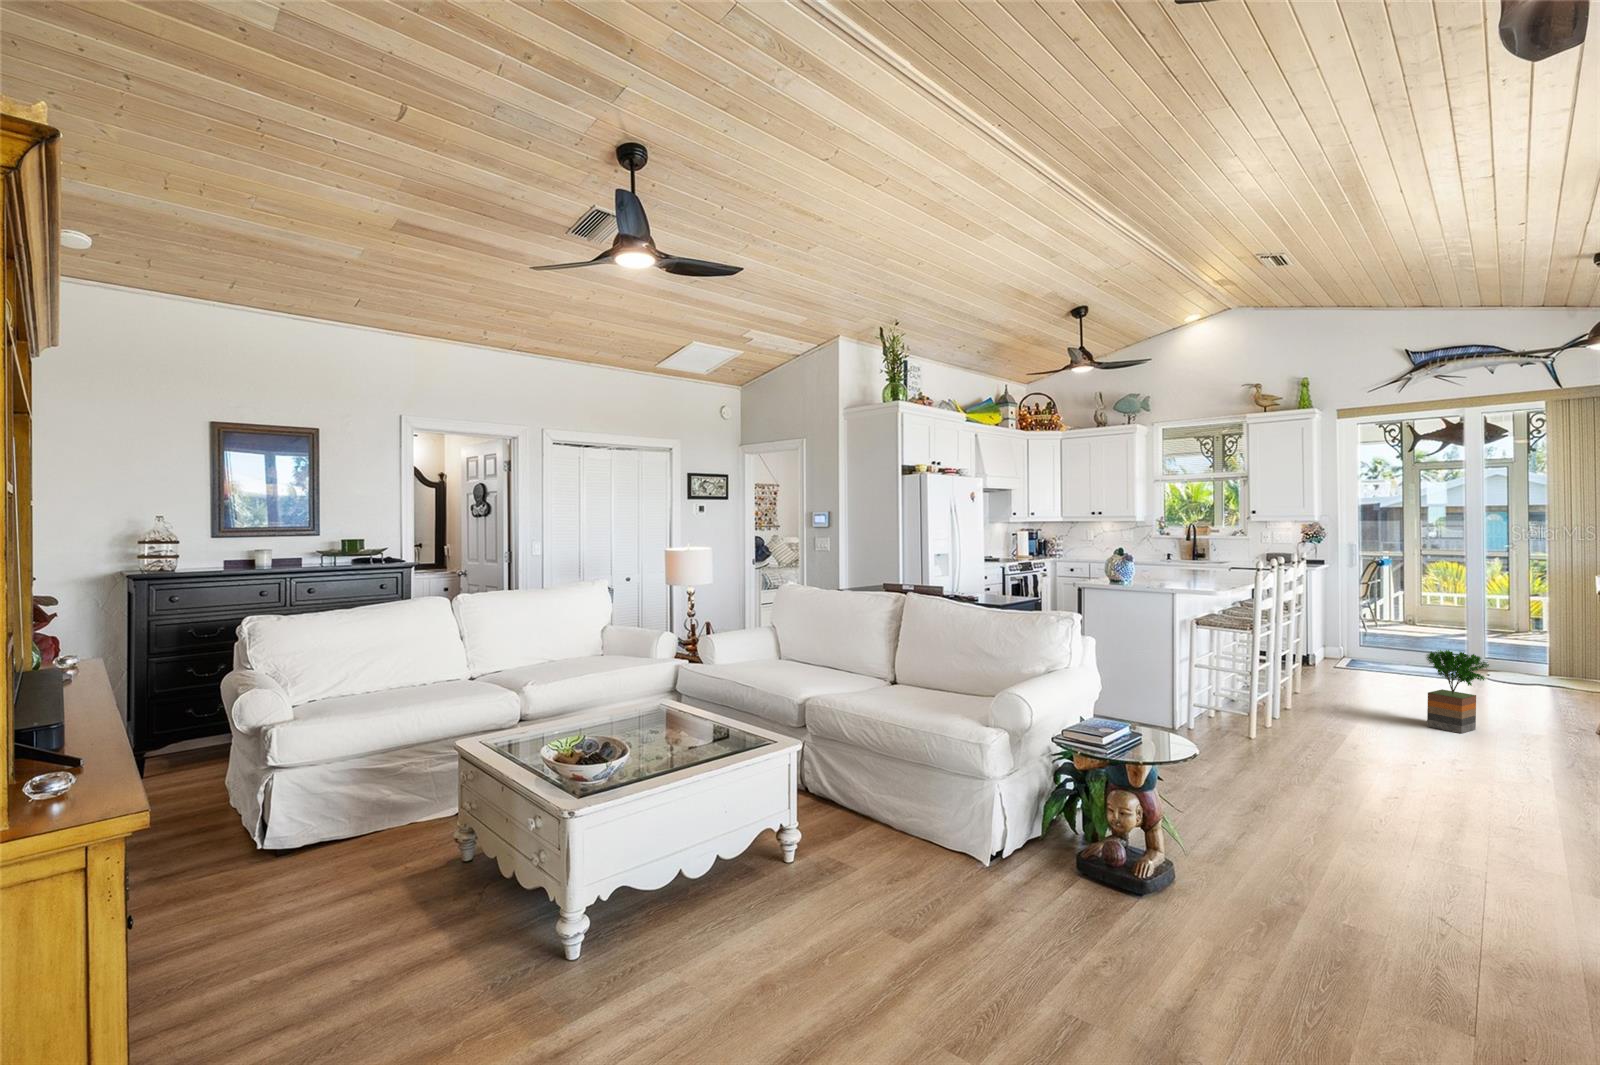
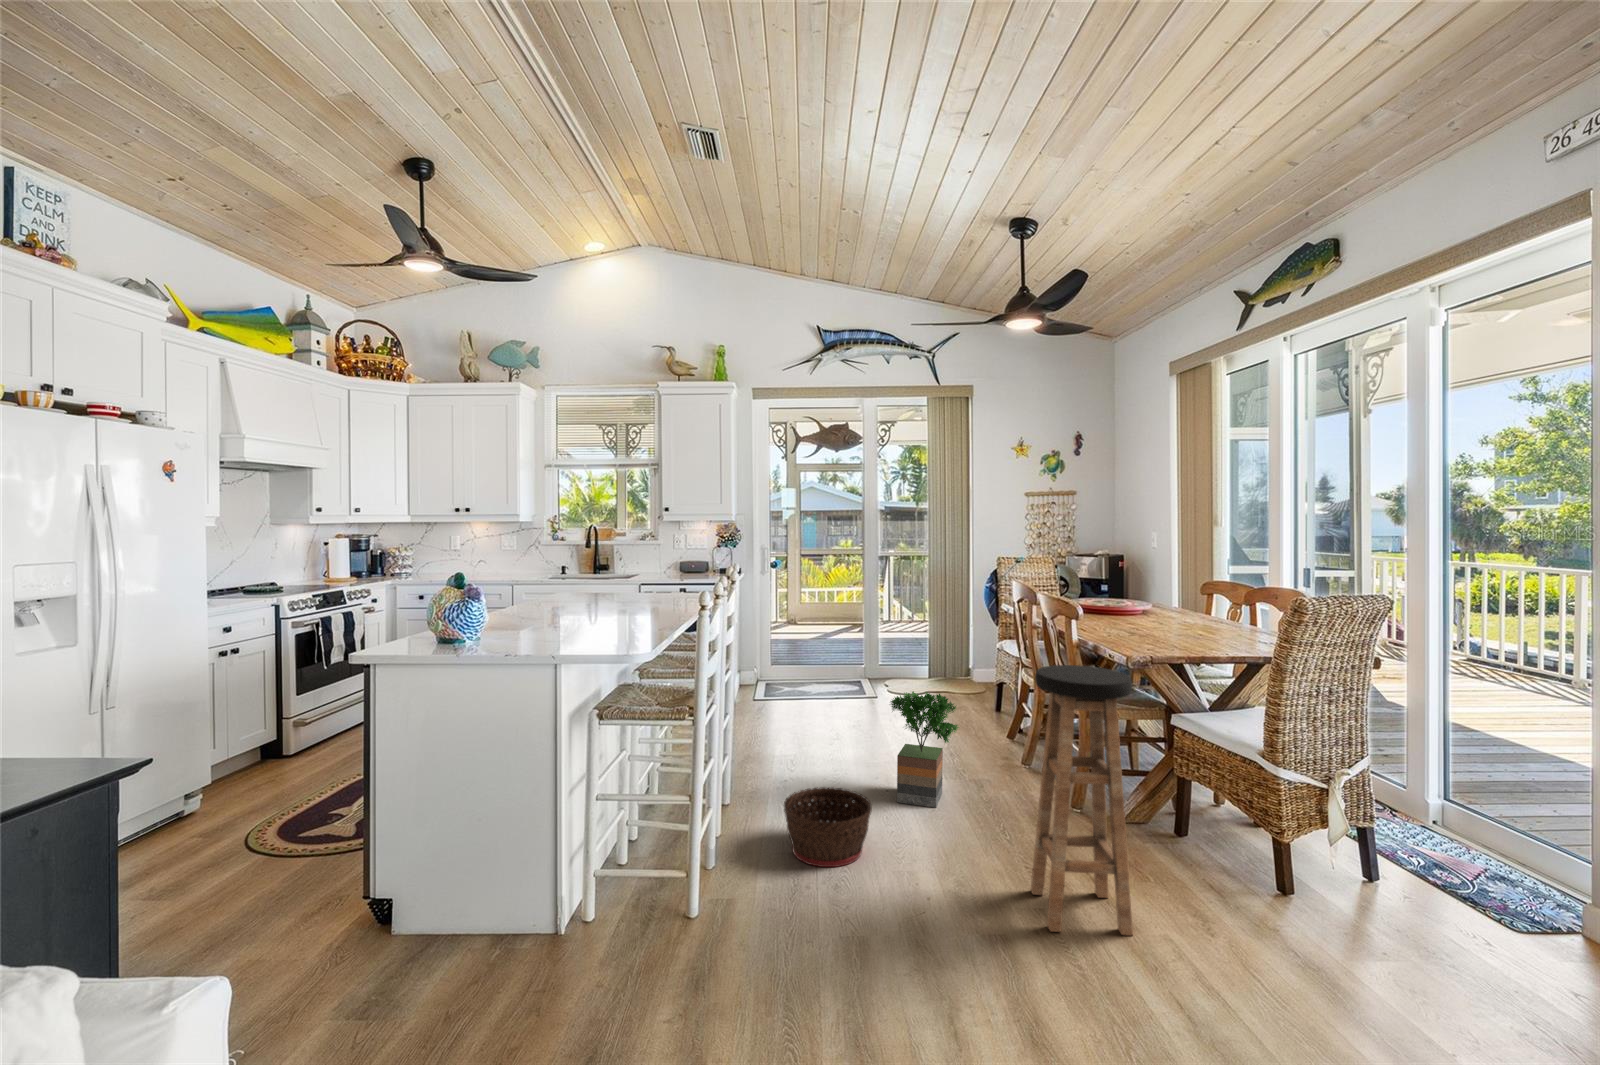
bar stool: none [1497,621,1578,793] -> present [1031,665,1133,936]
basket: none [1318,696,1386,739] -> present [784,787,872,867]

